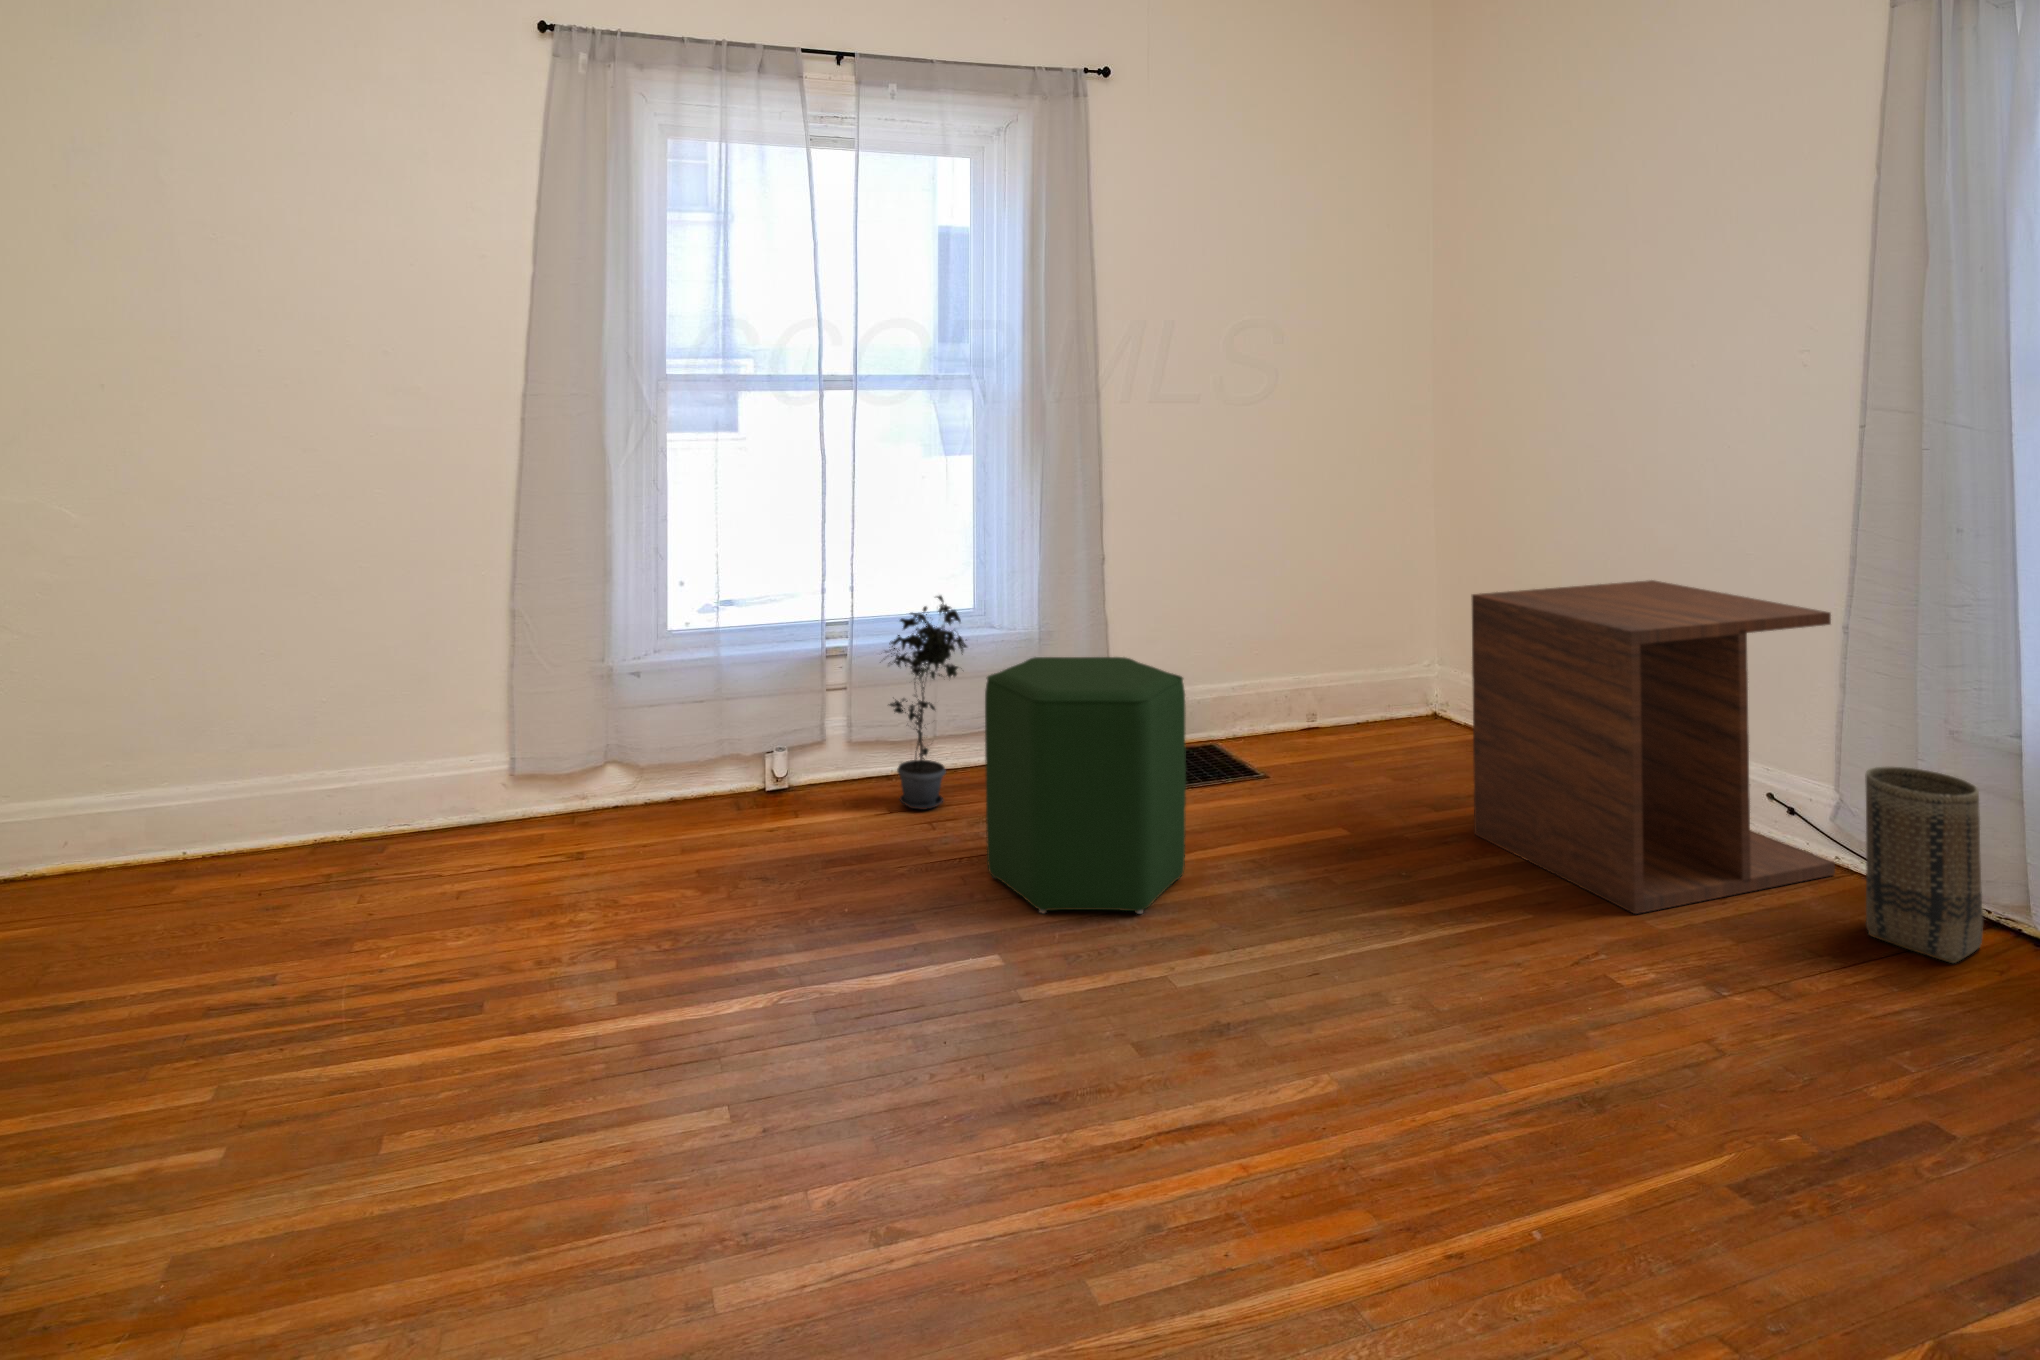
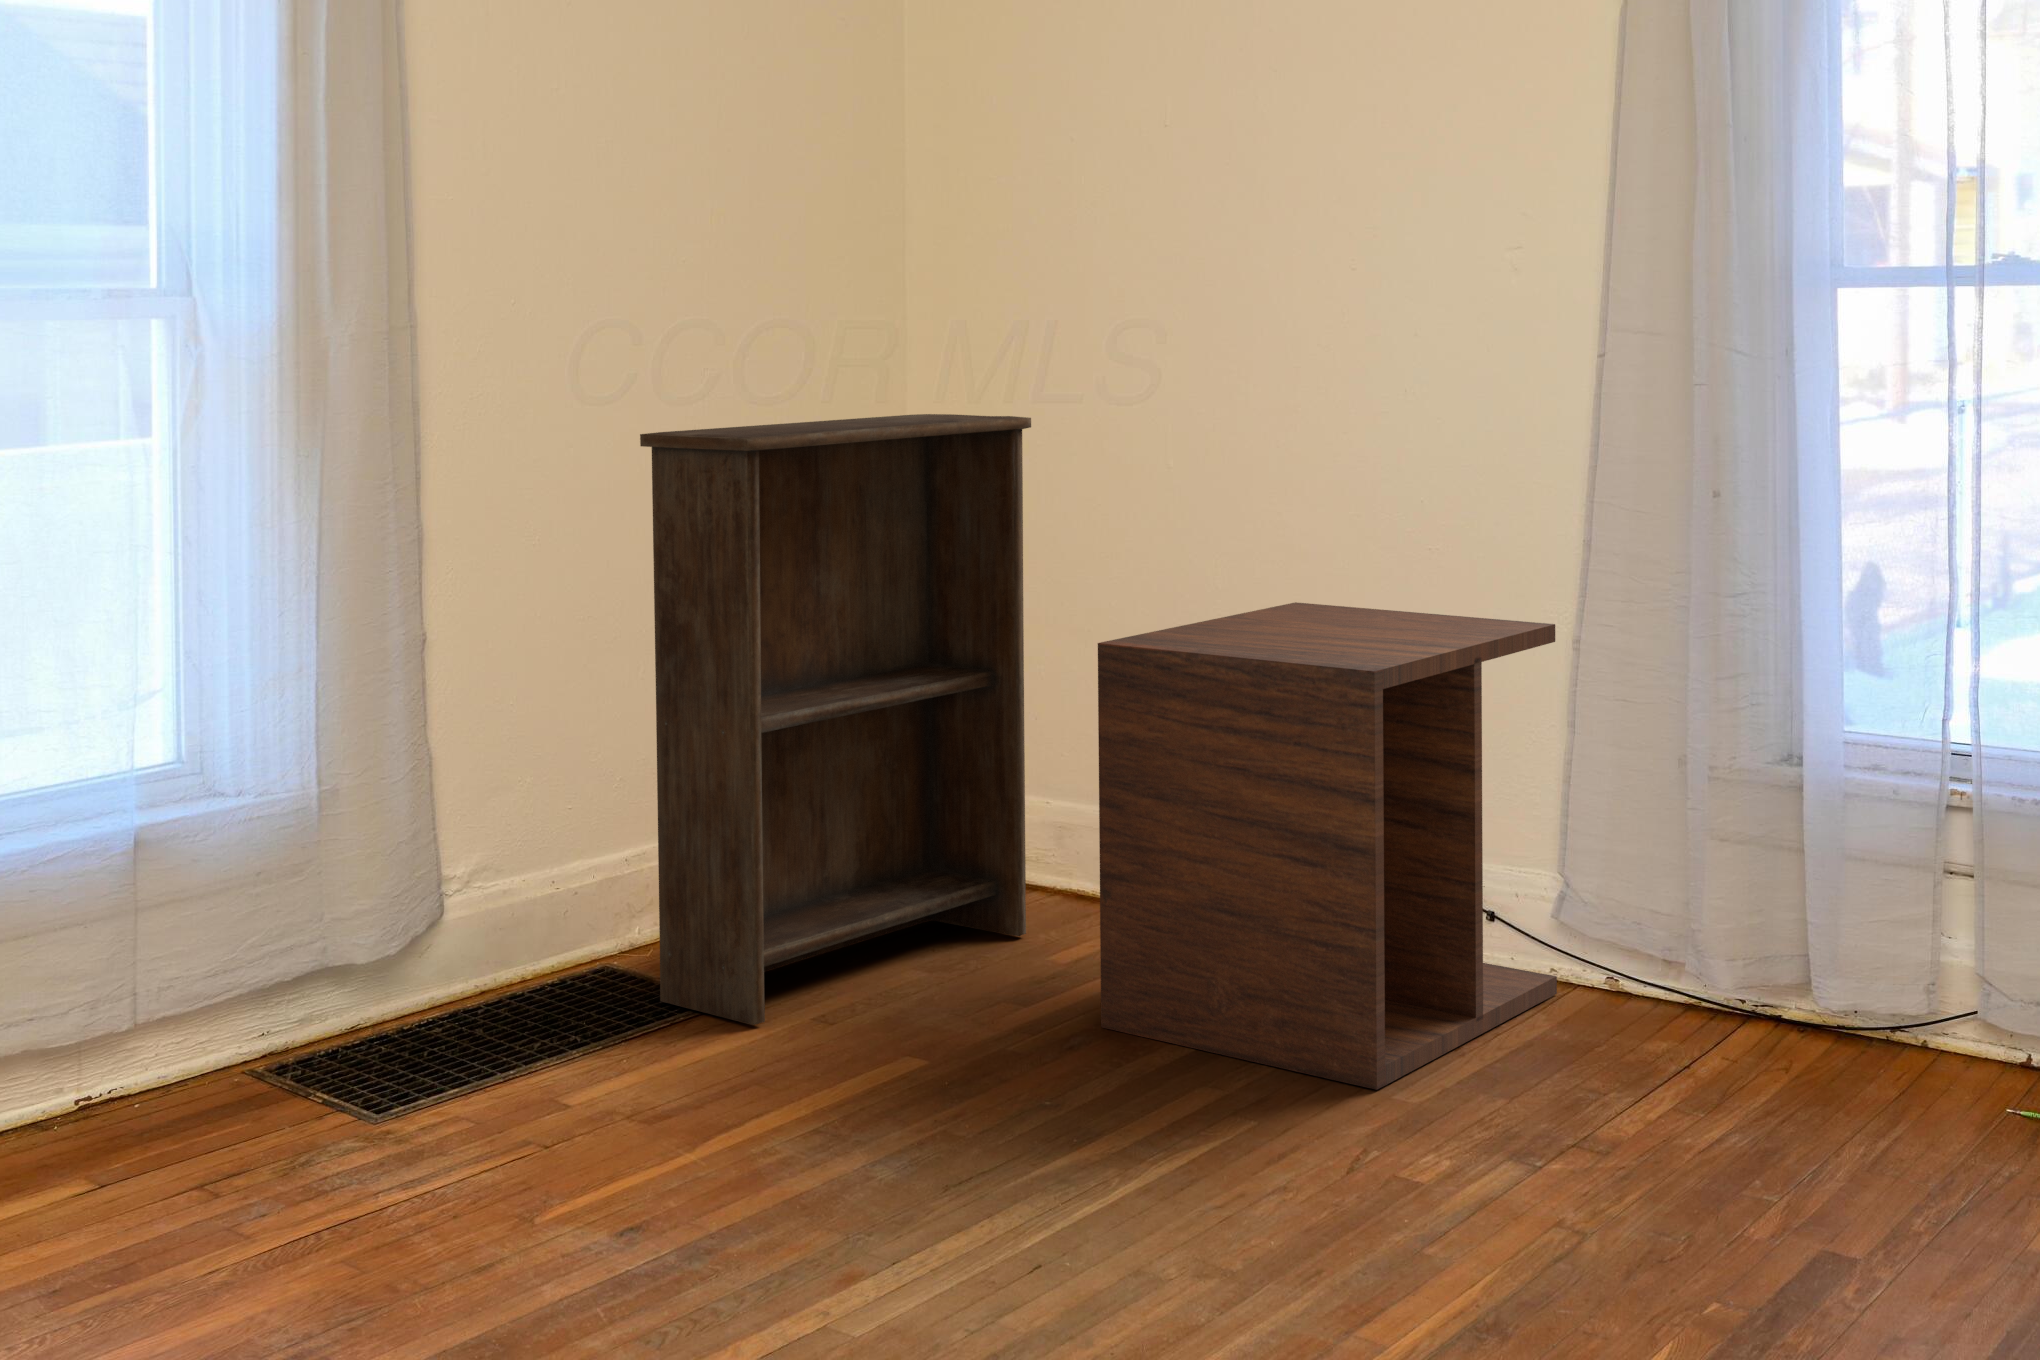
bookshelf: none [1216,449,1475,794] -> present [640,414,1031,1025]
potted plant: present [886,596,967,810] -> none [68,734,275,1163]
ottoman: present [985,657,1186,914] -> none [393,807,740,1277]
basket: present [1865,767,1983,963] -> none [1631,824,1759,1071]

